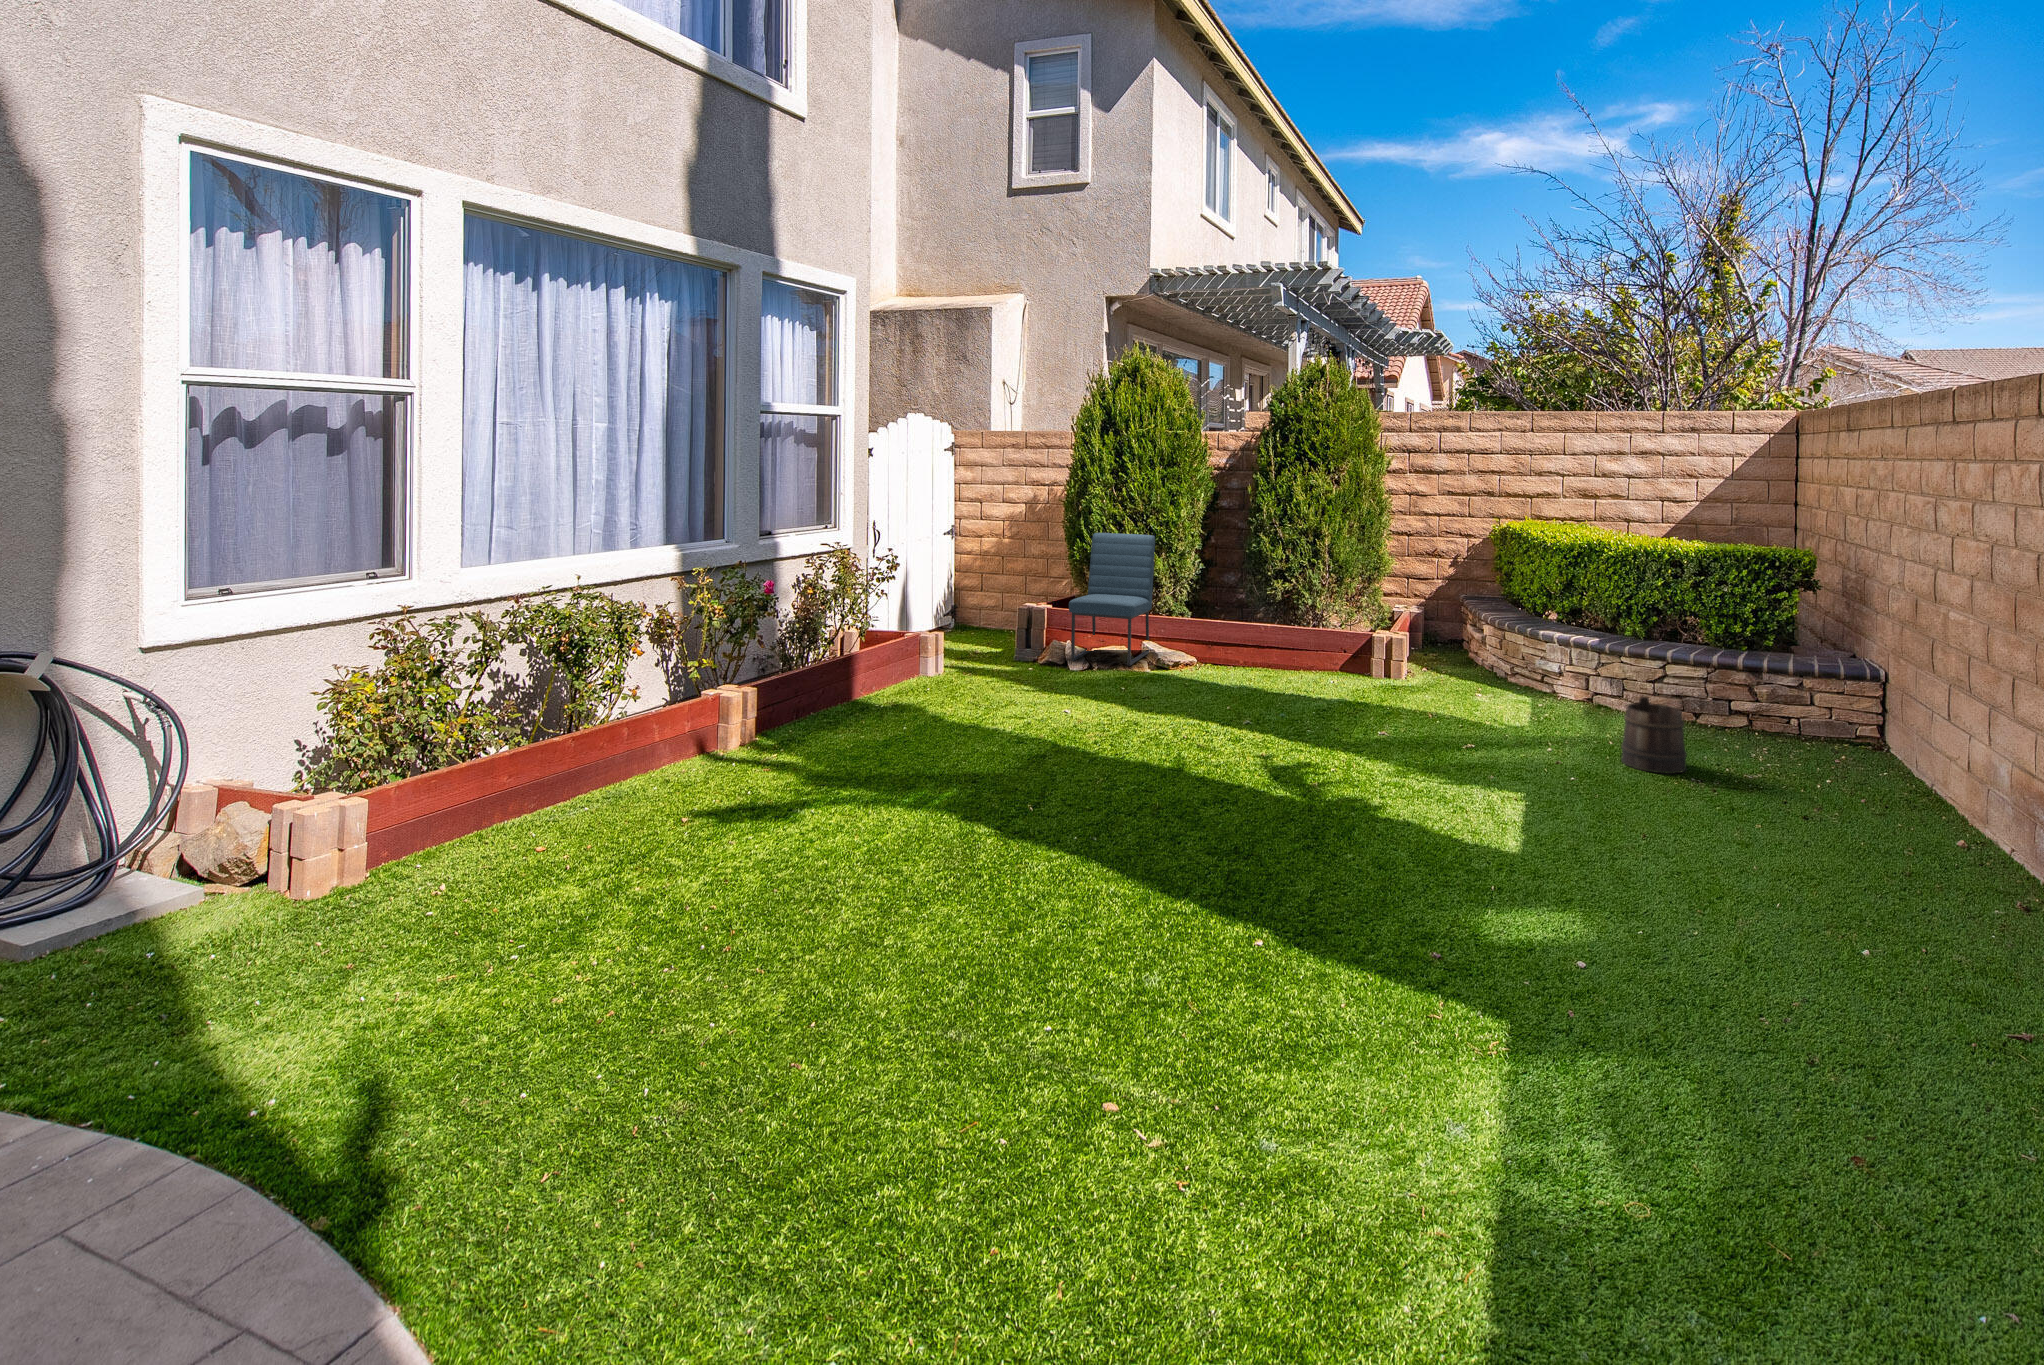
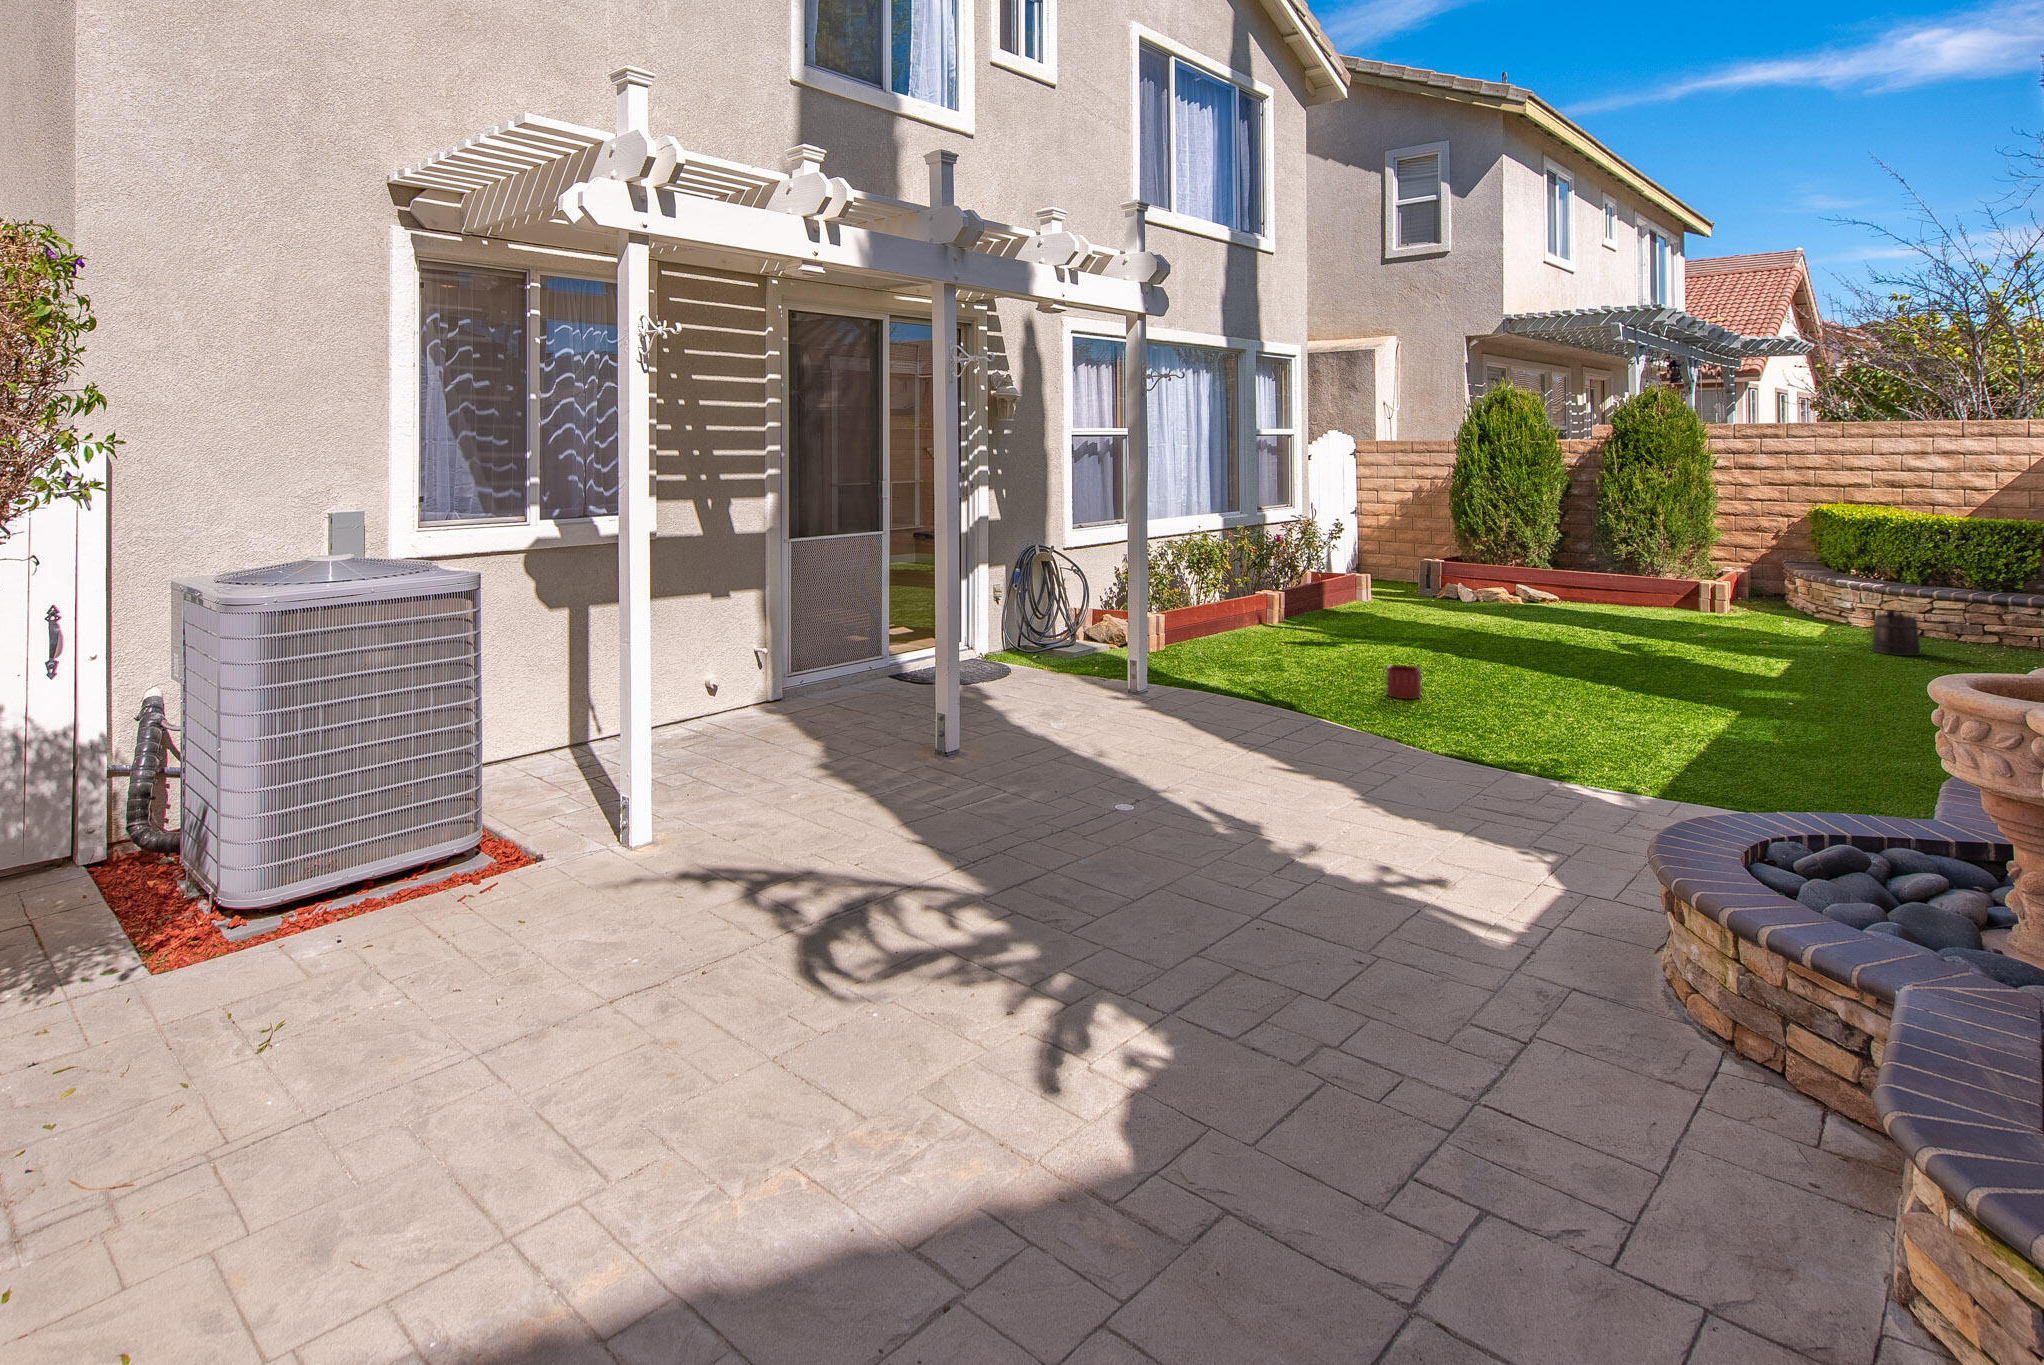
chair: present [1069,533,1155,666] -> none [1462,512,1523,600]
planter: none [689,1020,787,1151] -> present [1386,665,1421,699]

